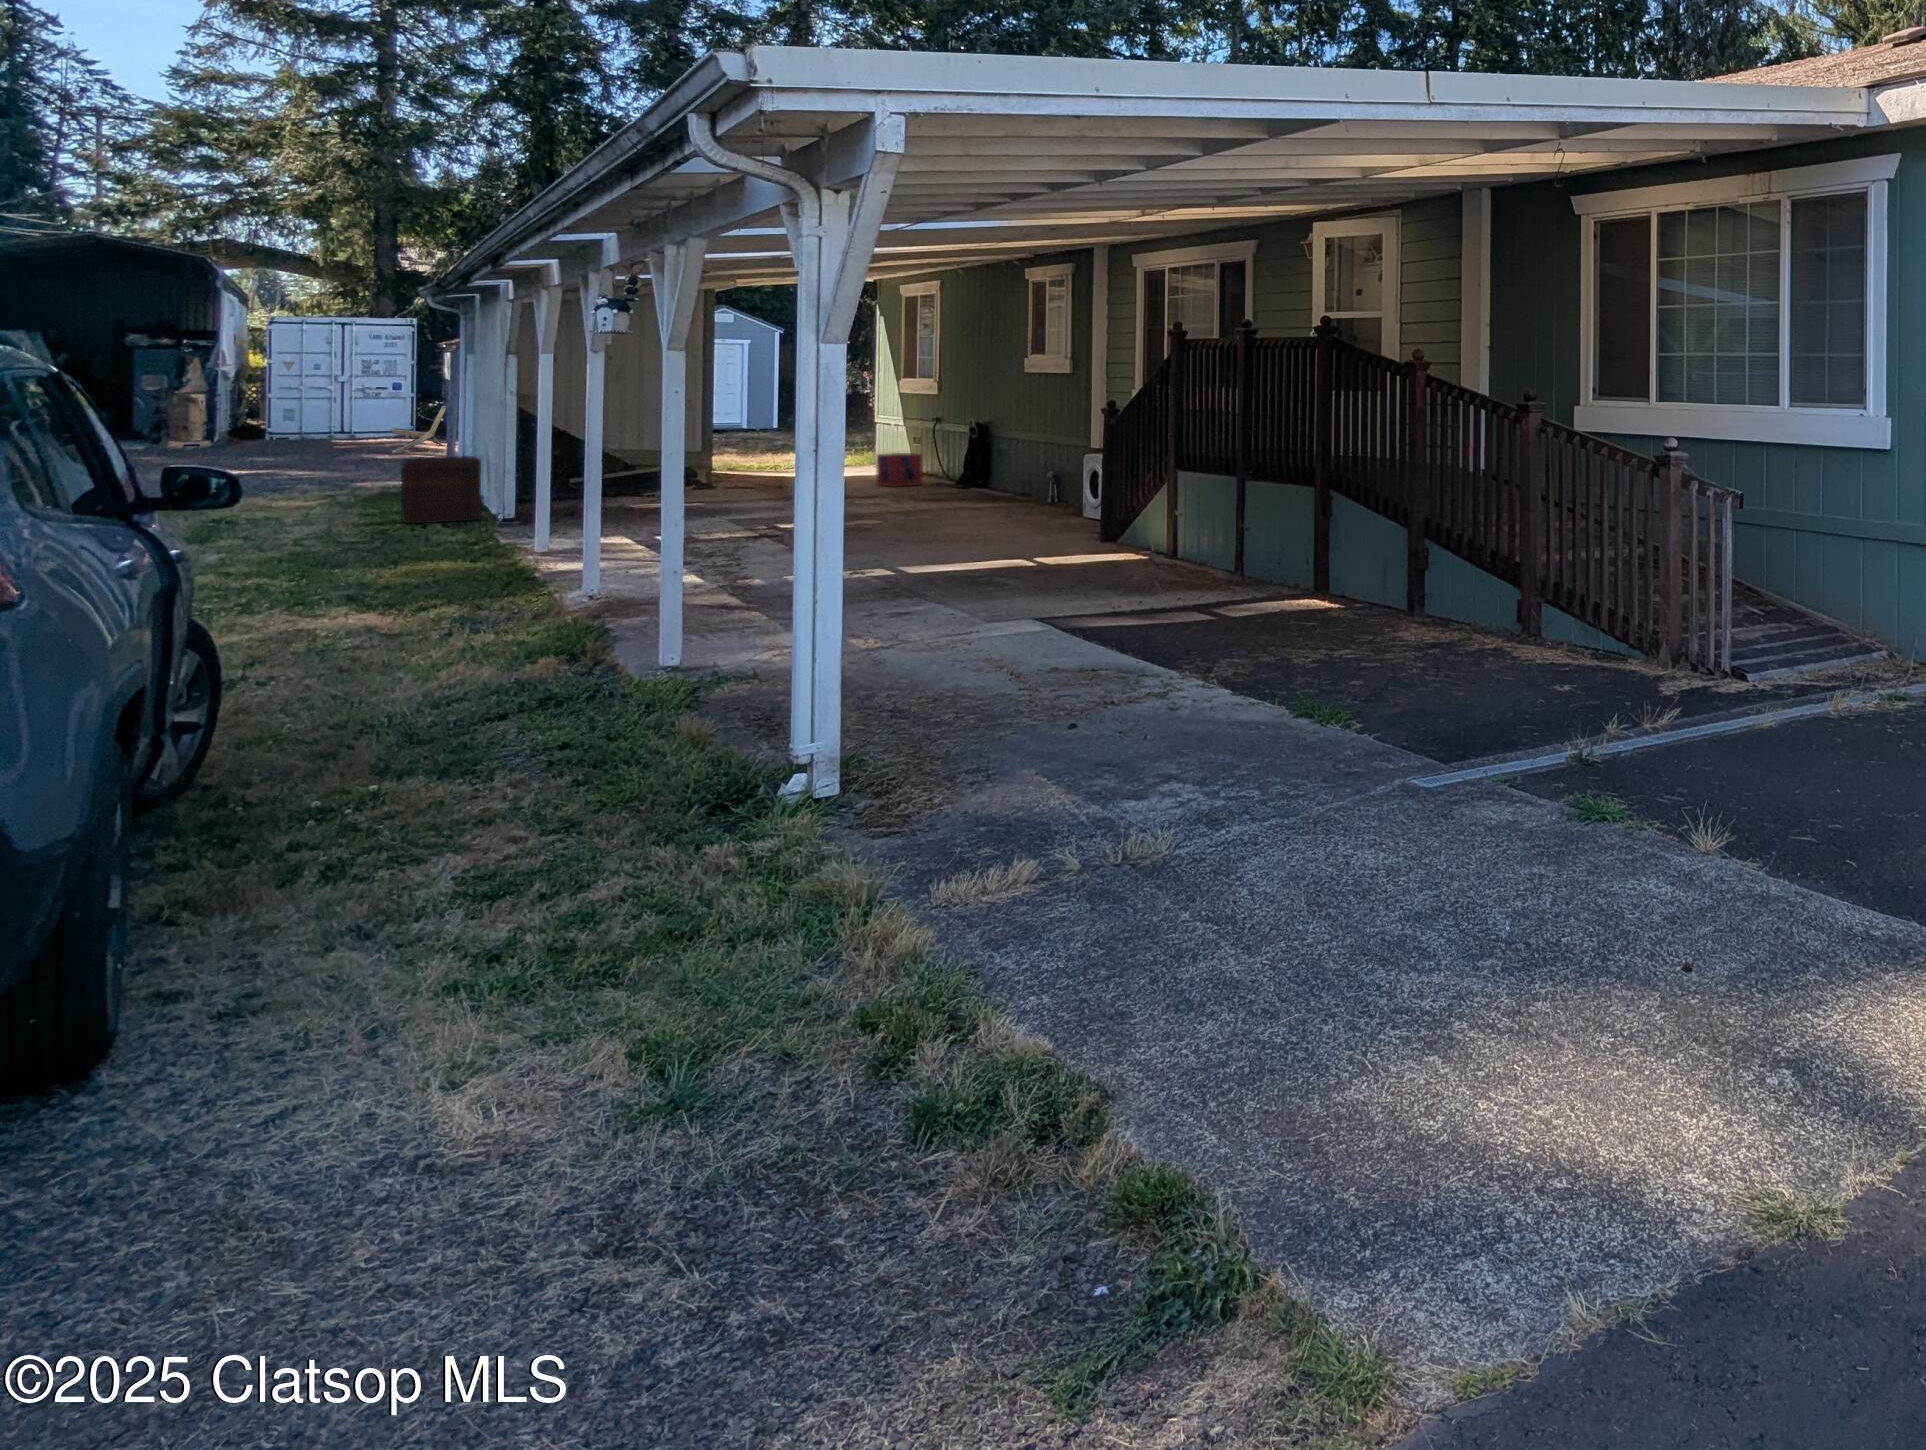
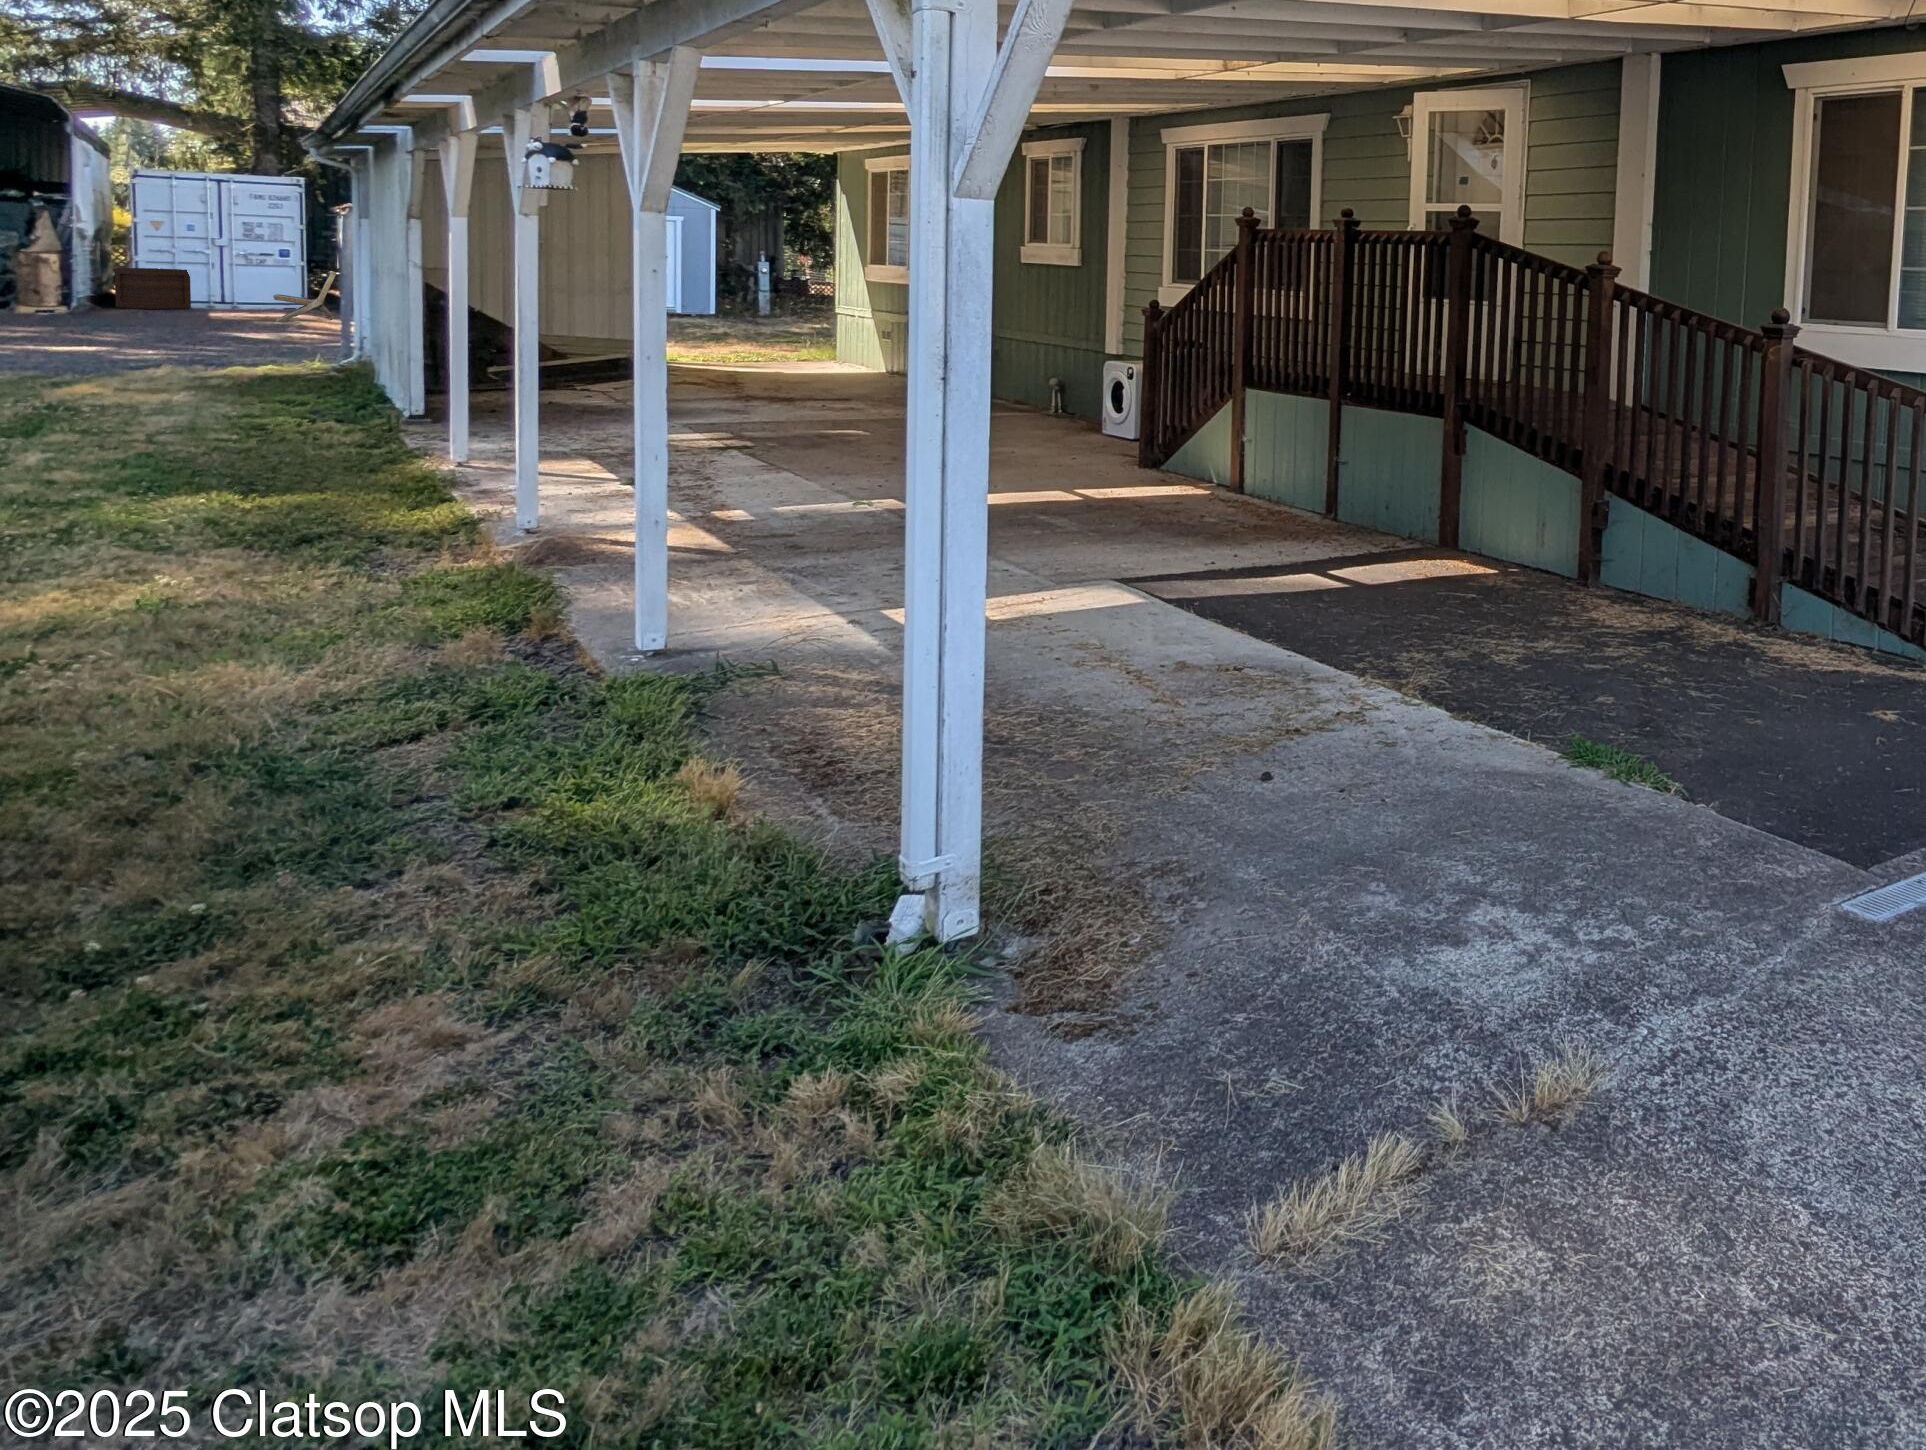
storage box: present [876,453,922,487] -> none [829,340,880,377]
wooden crate: present [401,456,481,524] -> present [115,268,191,309]

